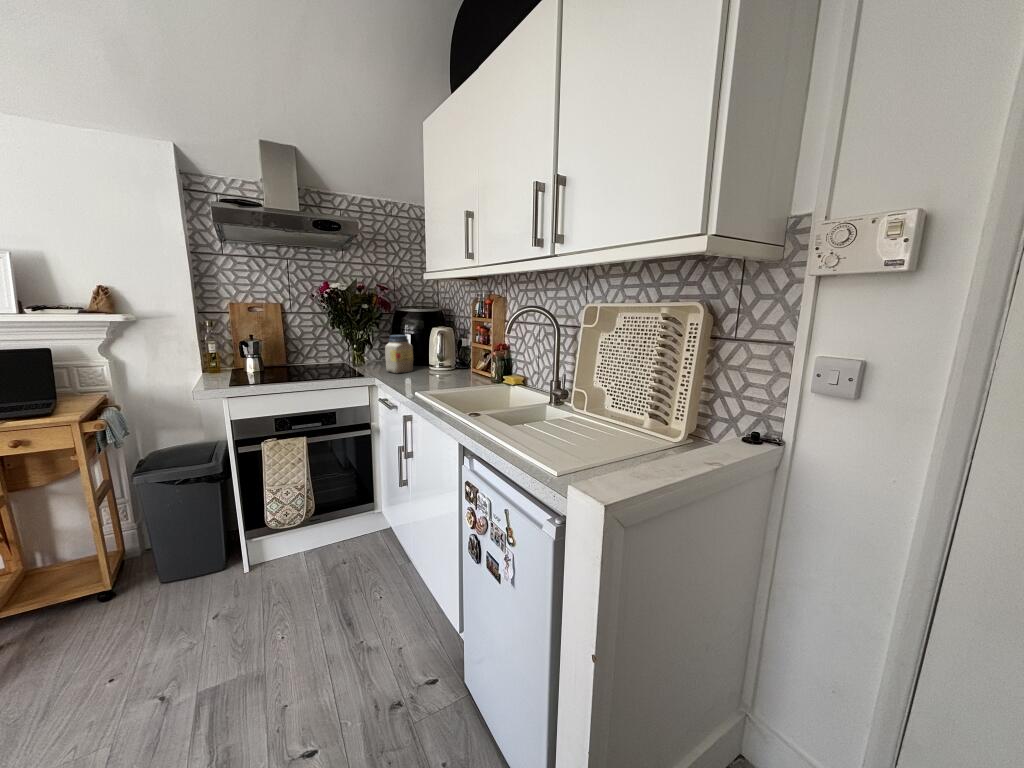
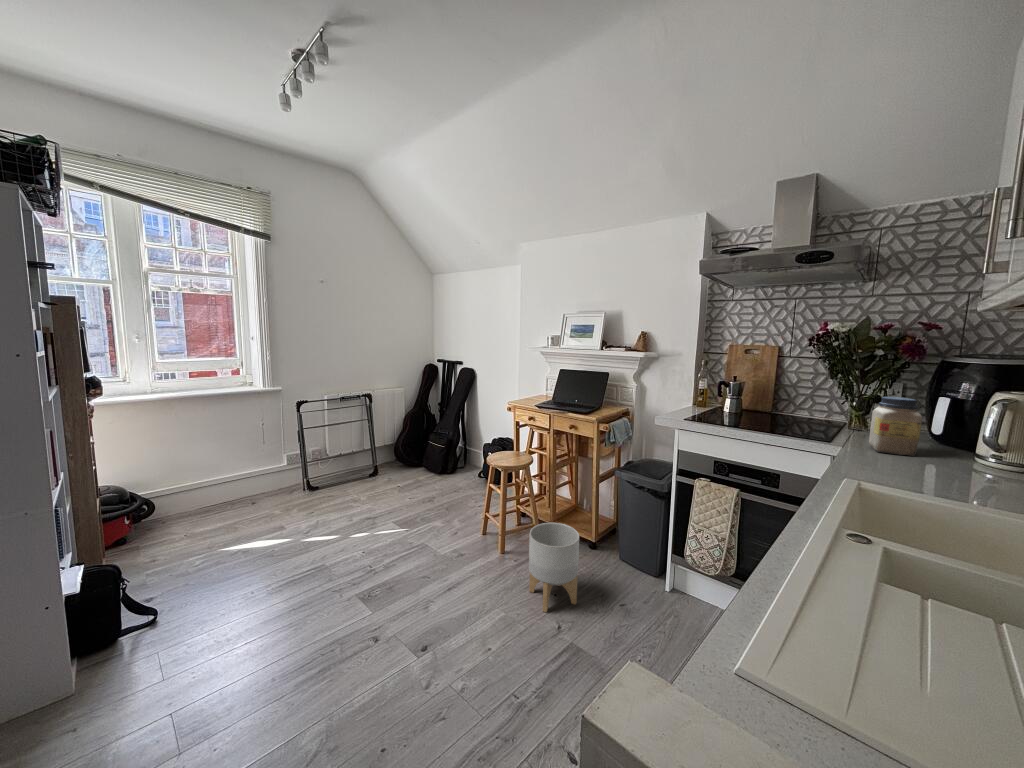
planter: none [41,574,161,716] -> present [529,523,579,612]

